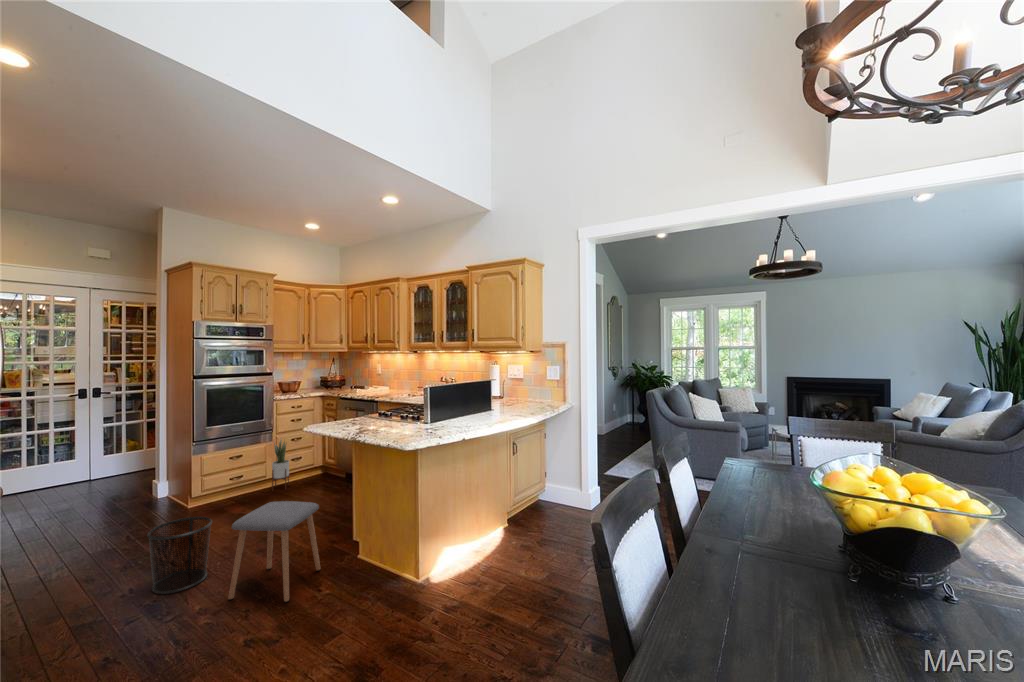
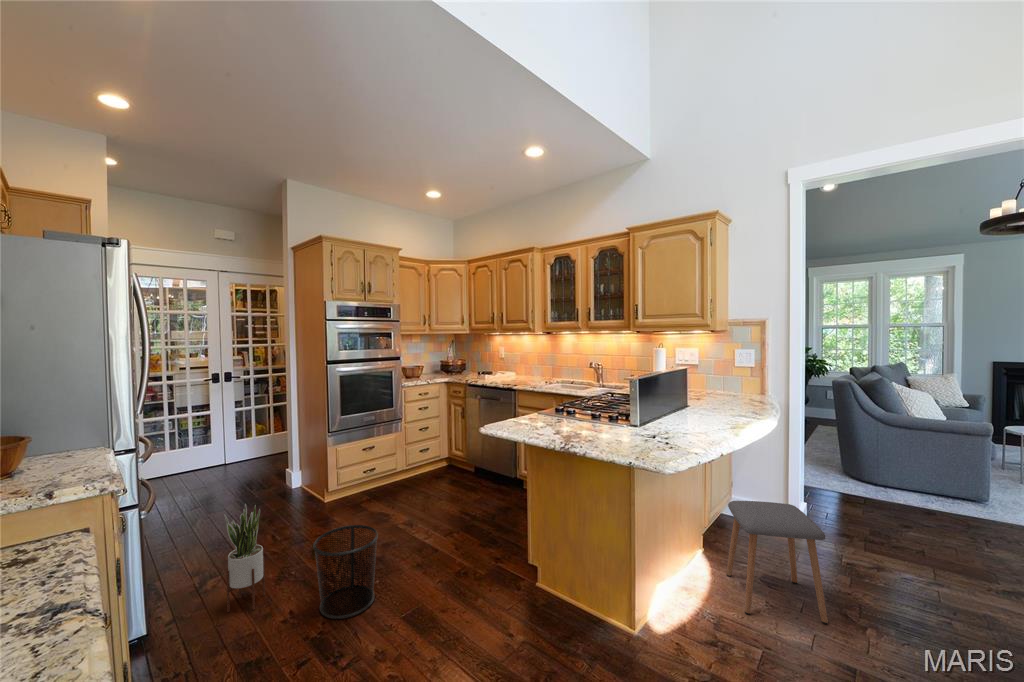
potted plant: present [272,440,289,490] -> present [224,504,265,612]
stool: present [228,501,320,602] -> present [726,501,828,624]

